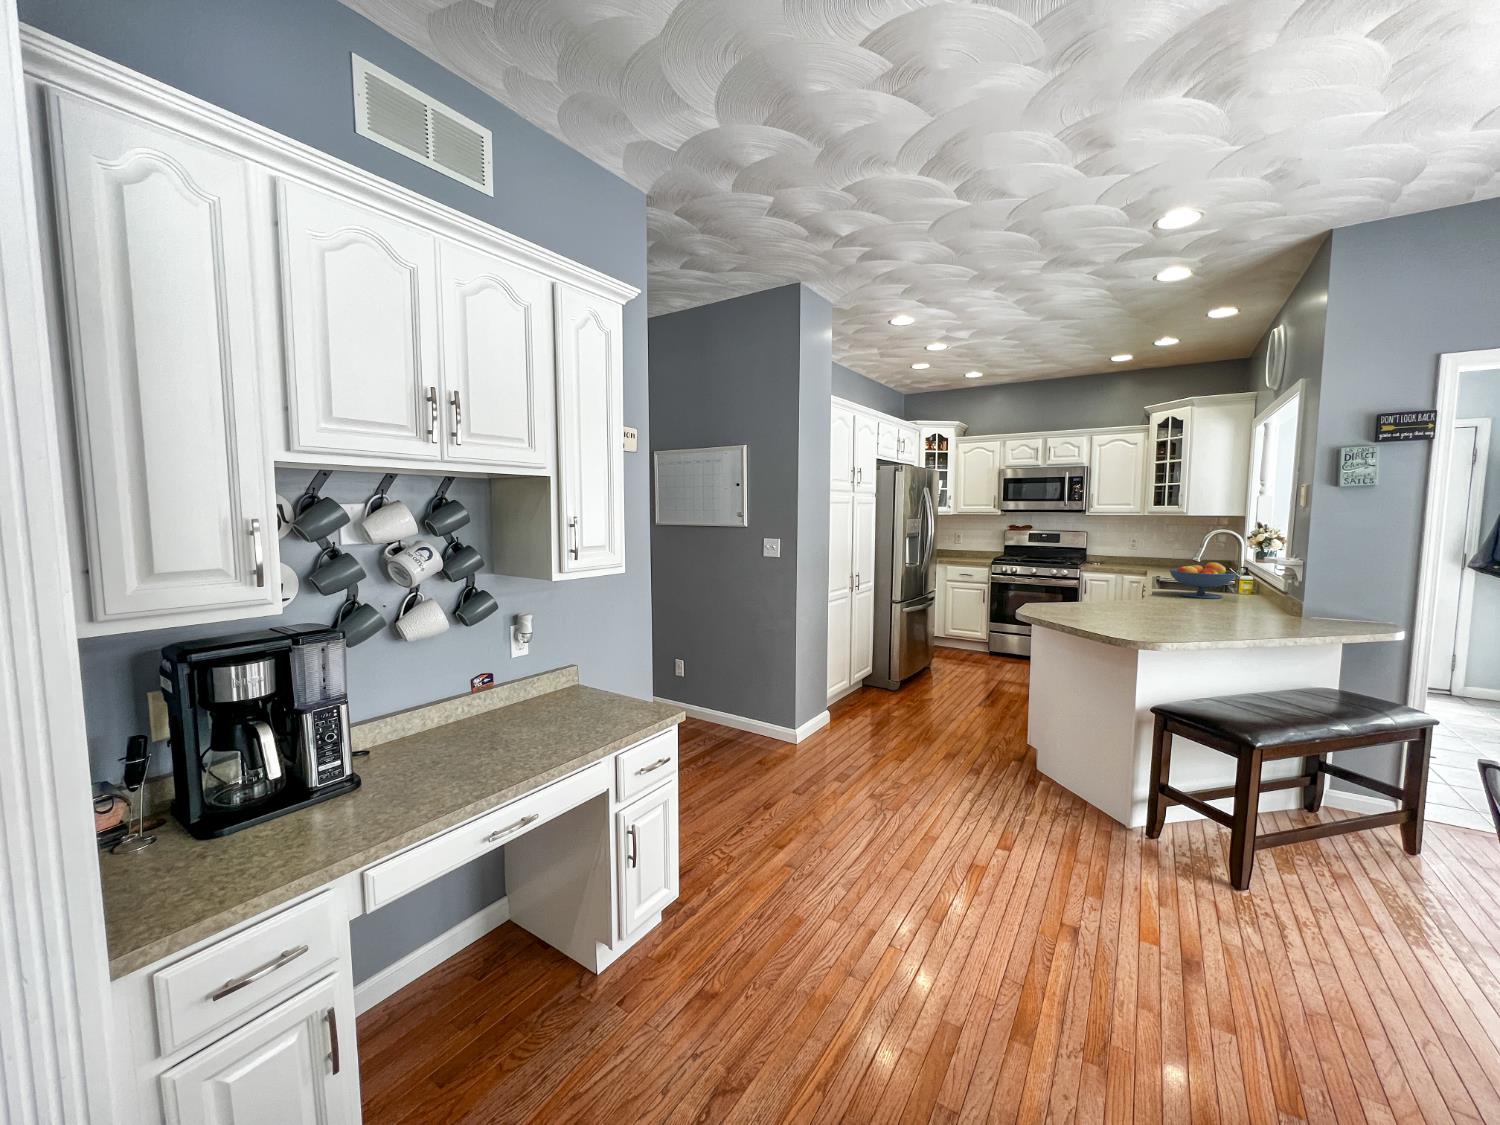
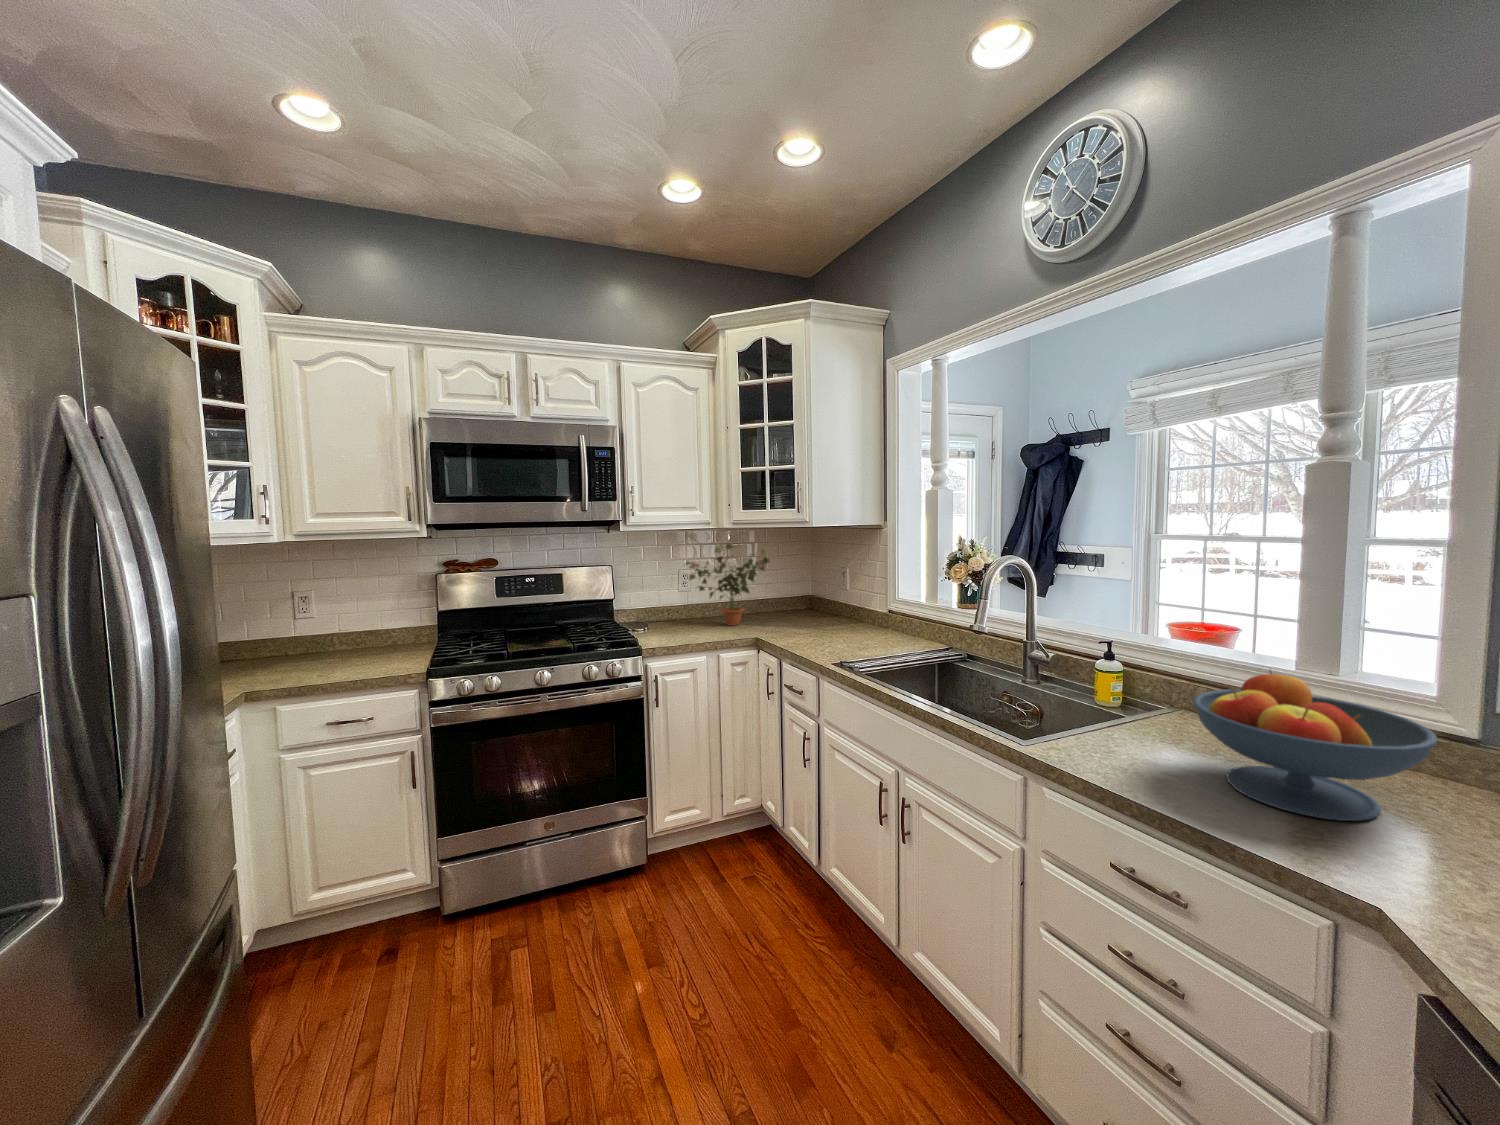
potted plant: none [1124,523,1178,567] -> present [686,544,769,626]

